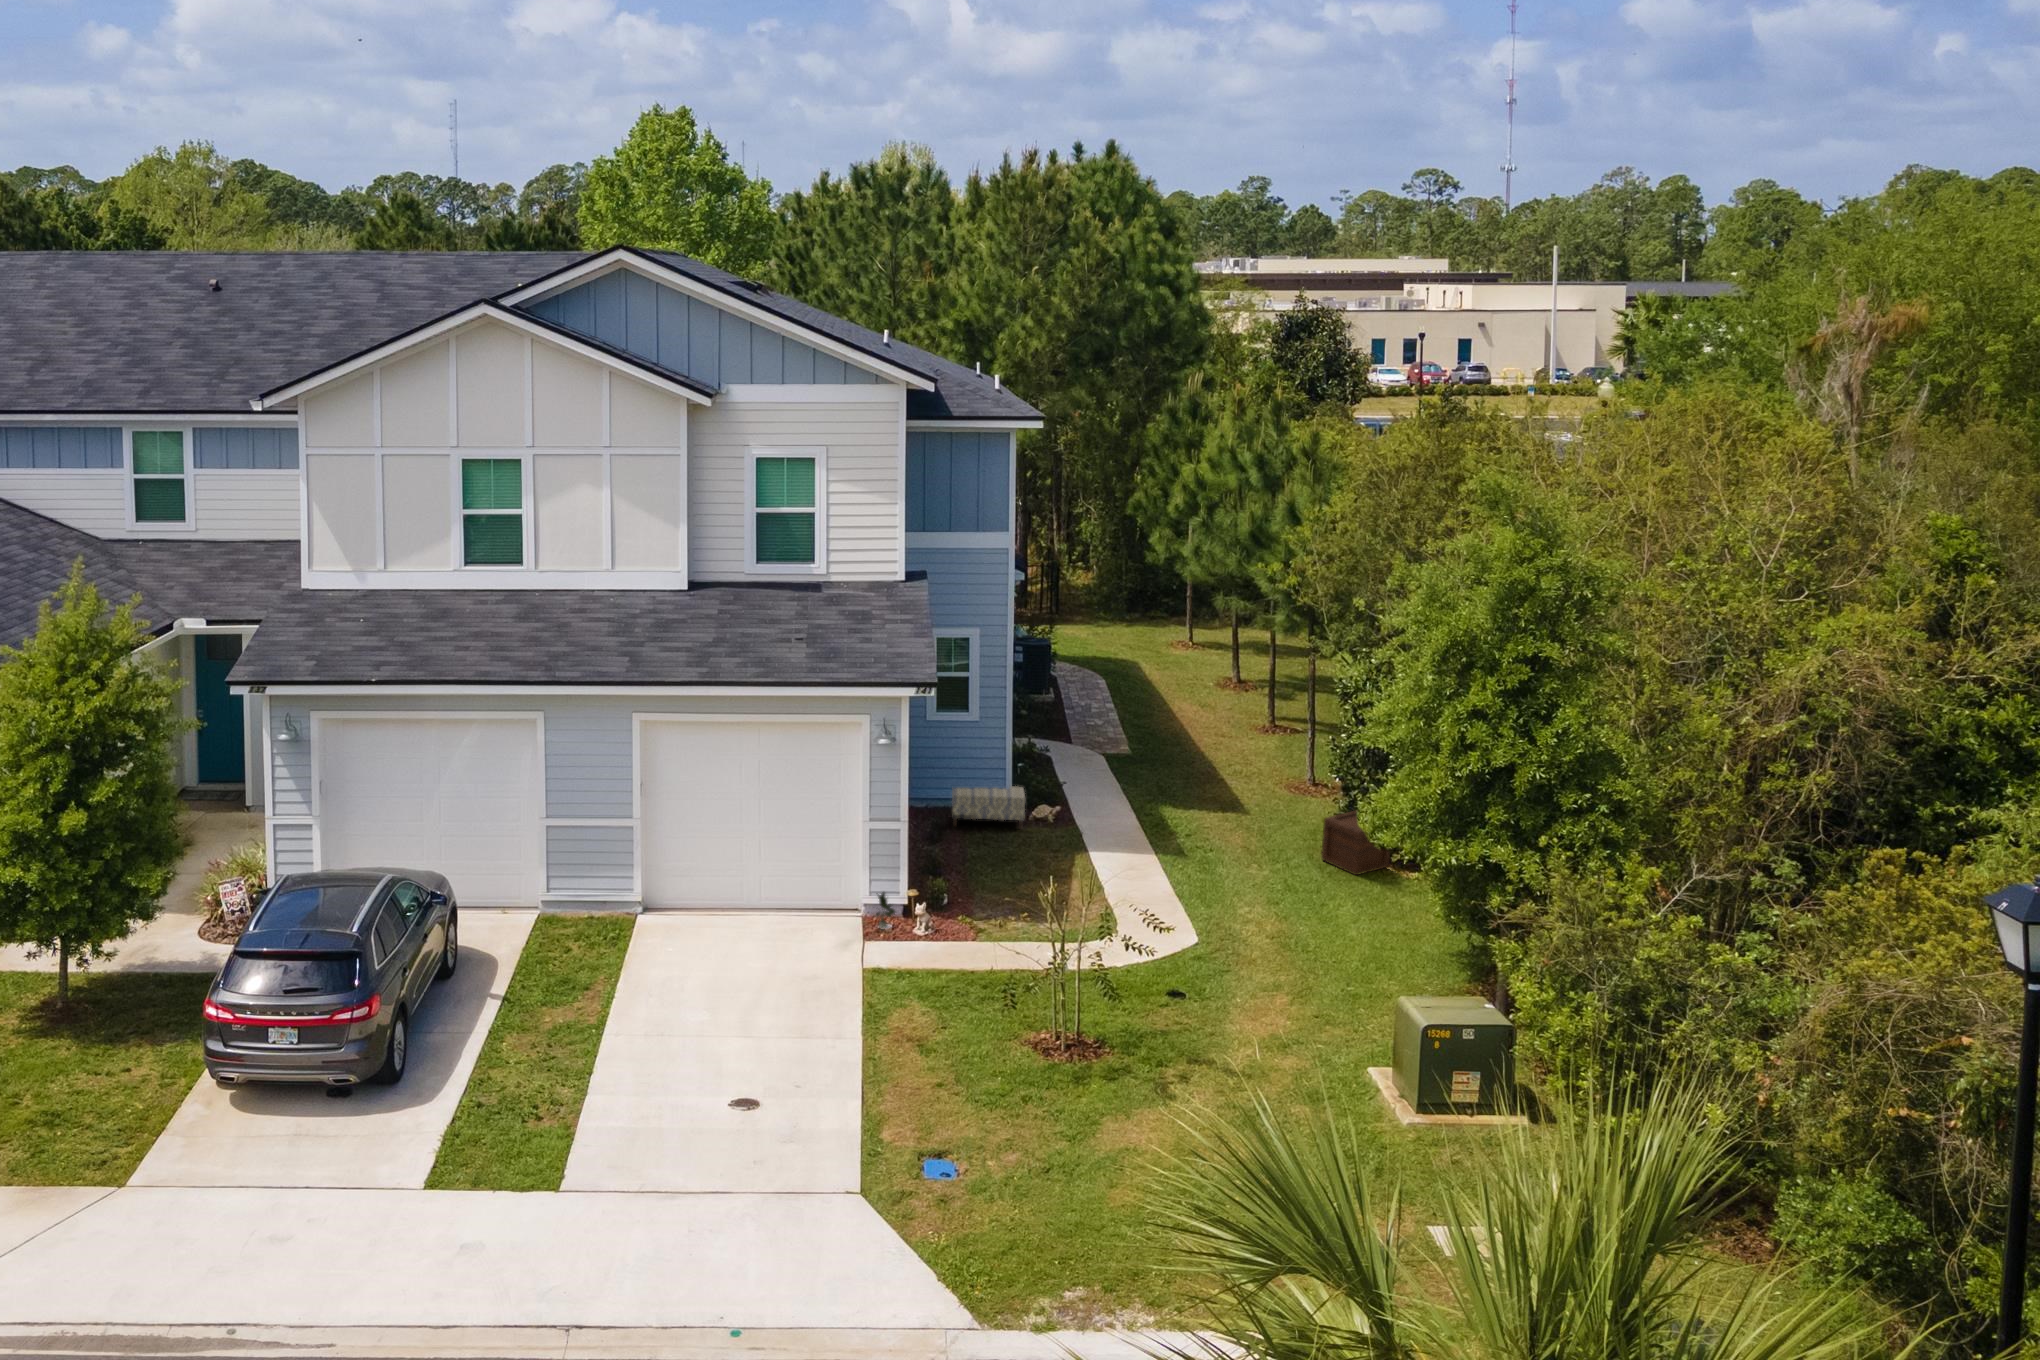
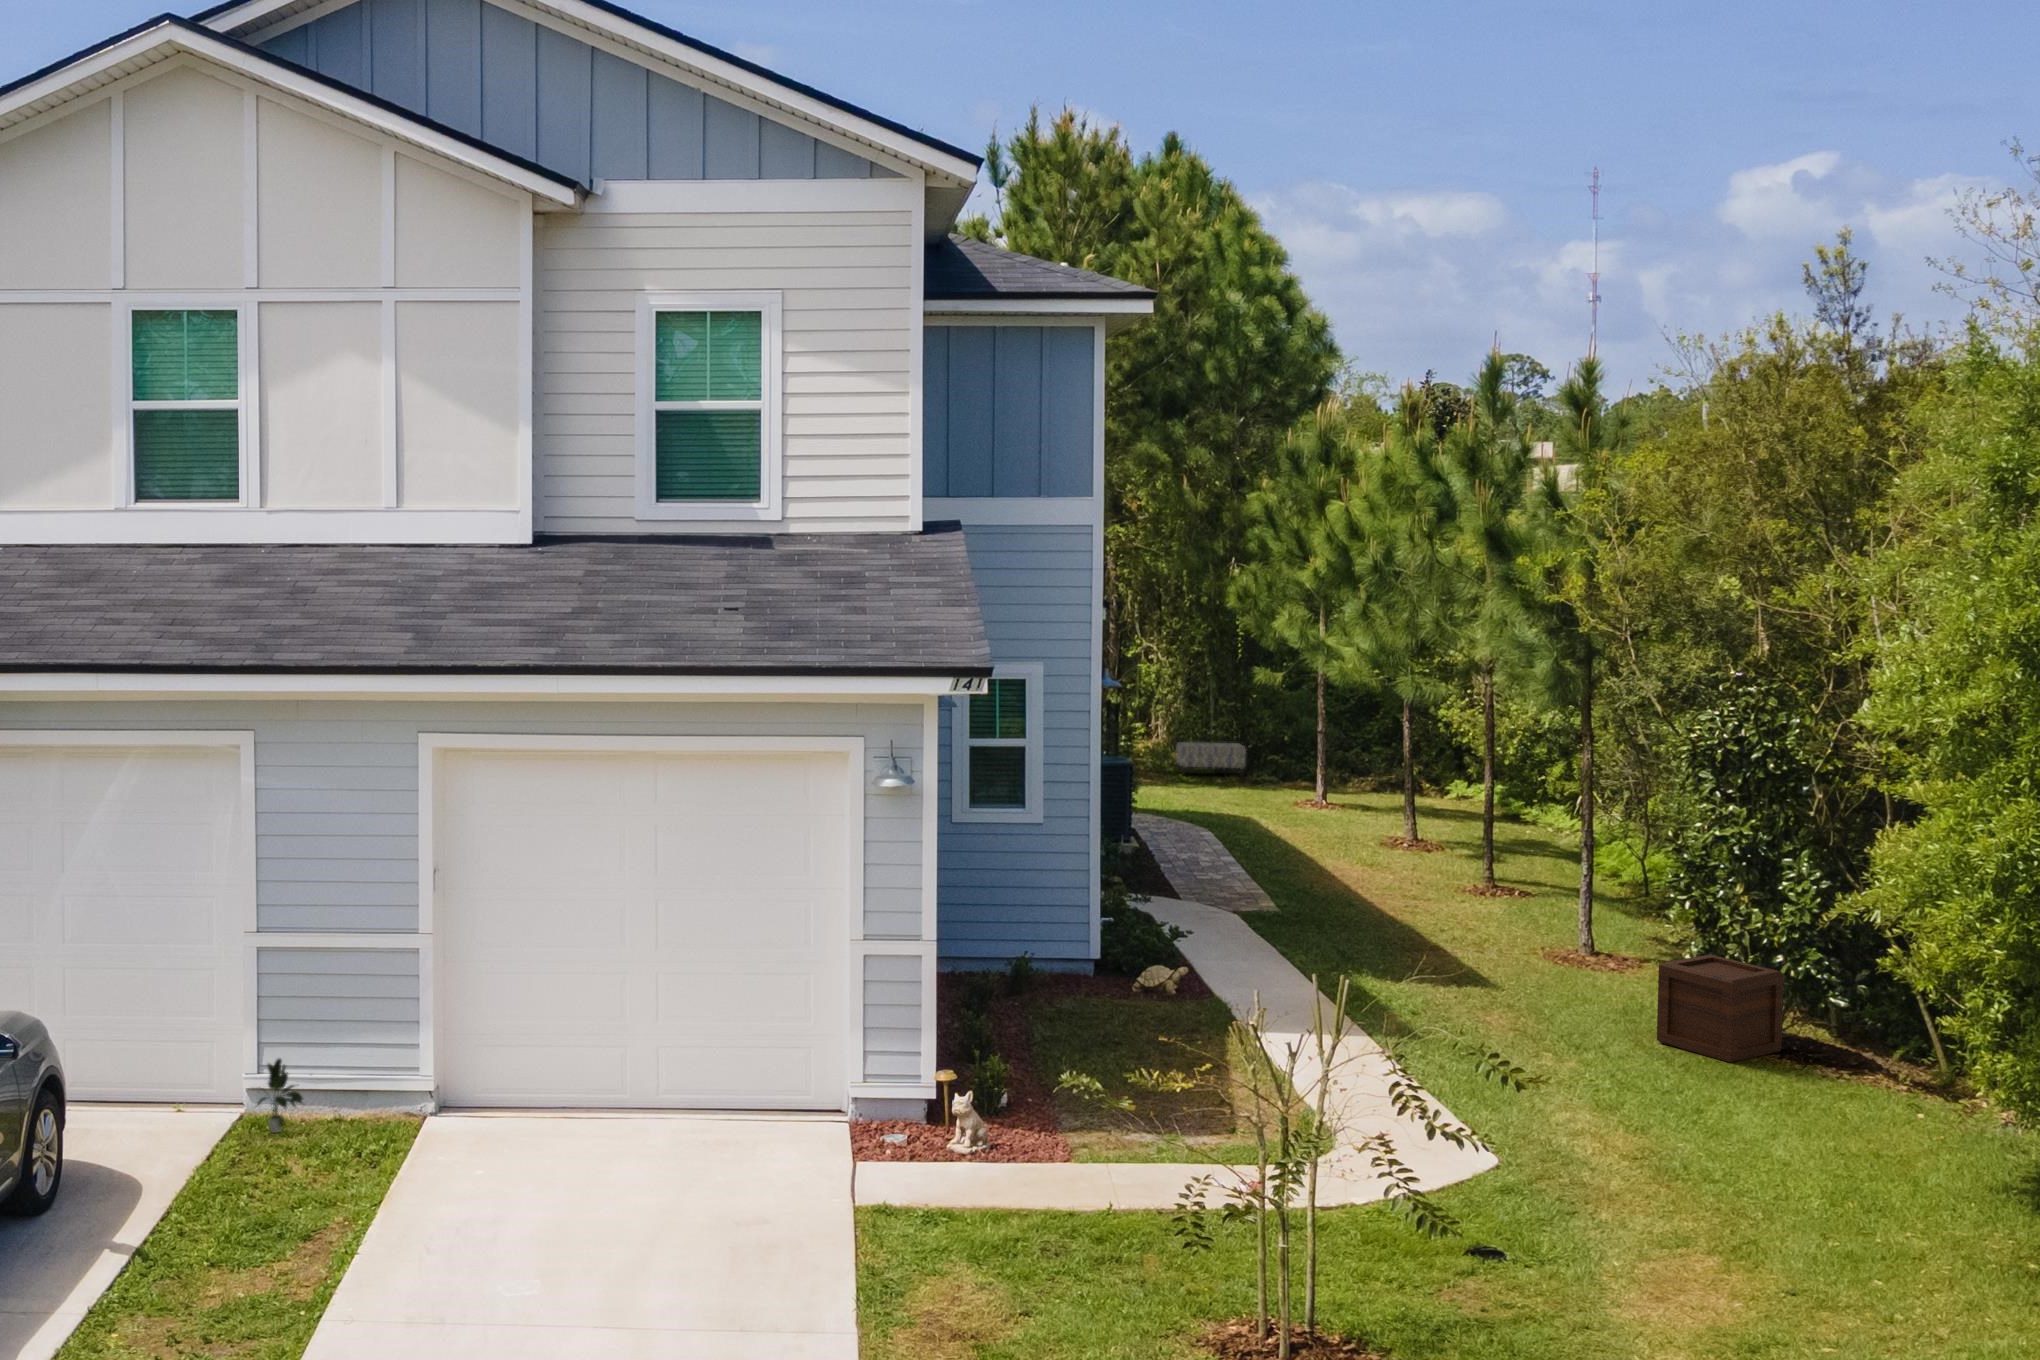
bench: present [952,786,1025,829] -> present [1176,742,1246,776]
potted plant: present [875,892,895,929] -> present [257,1058,303,1133]

